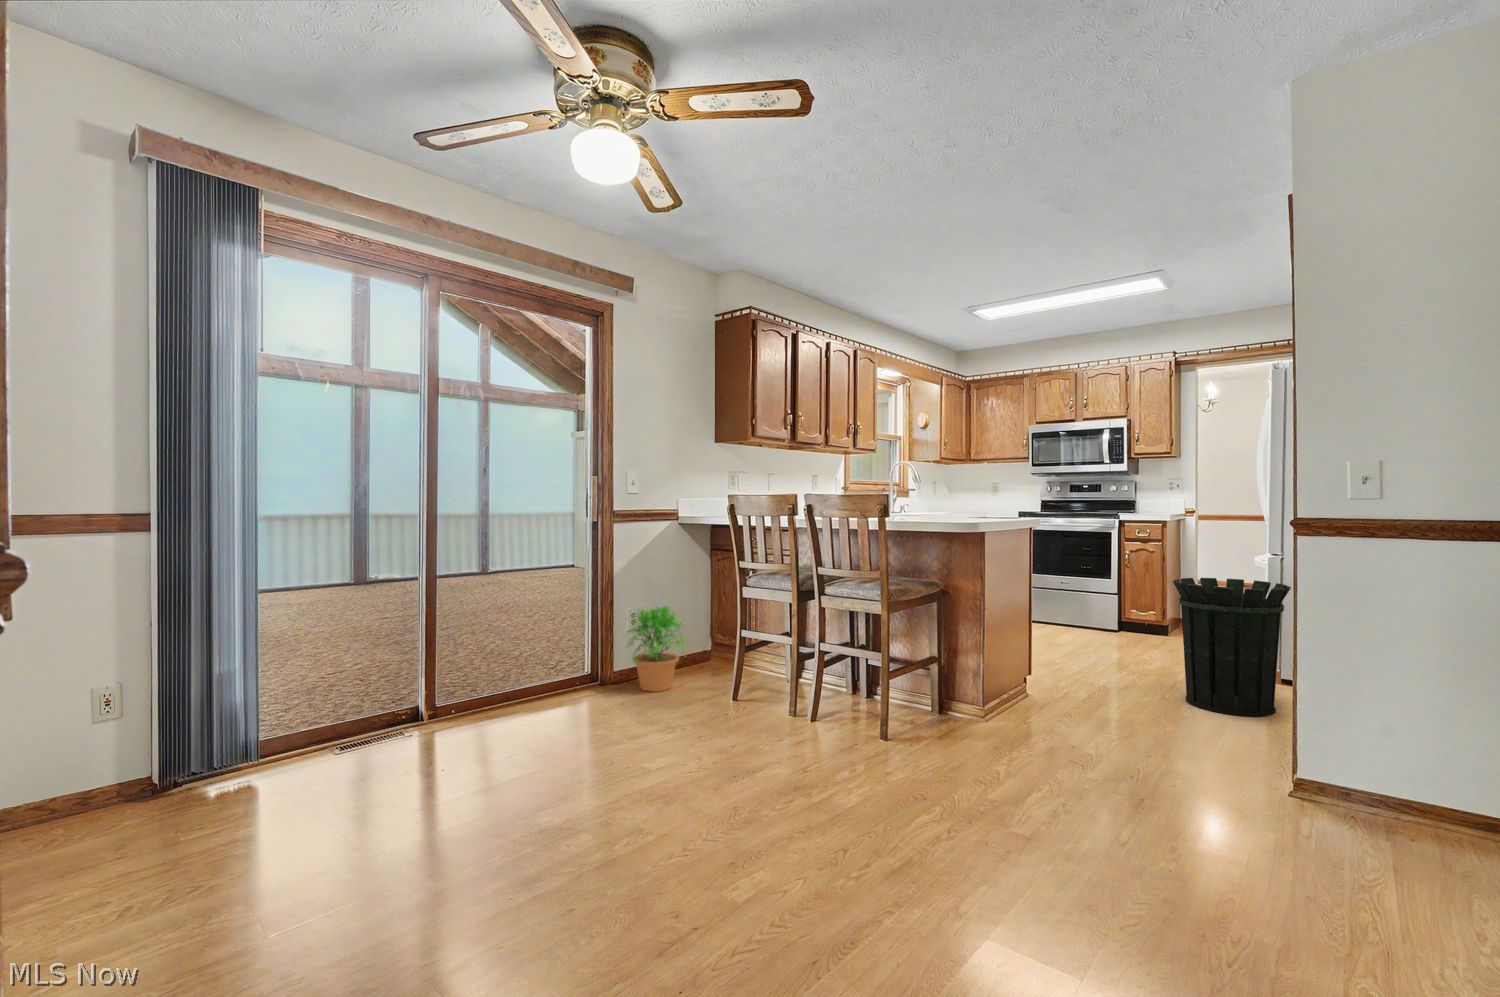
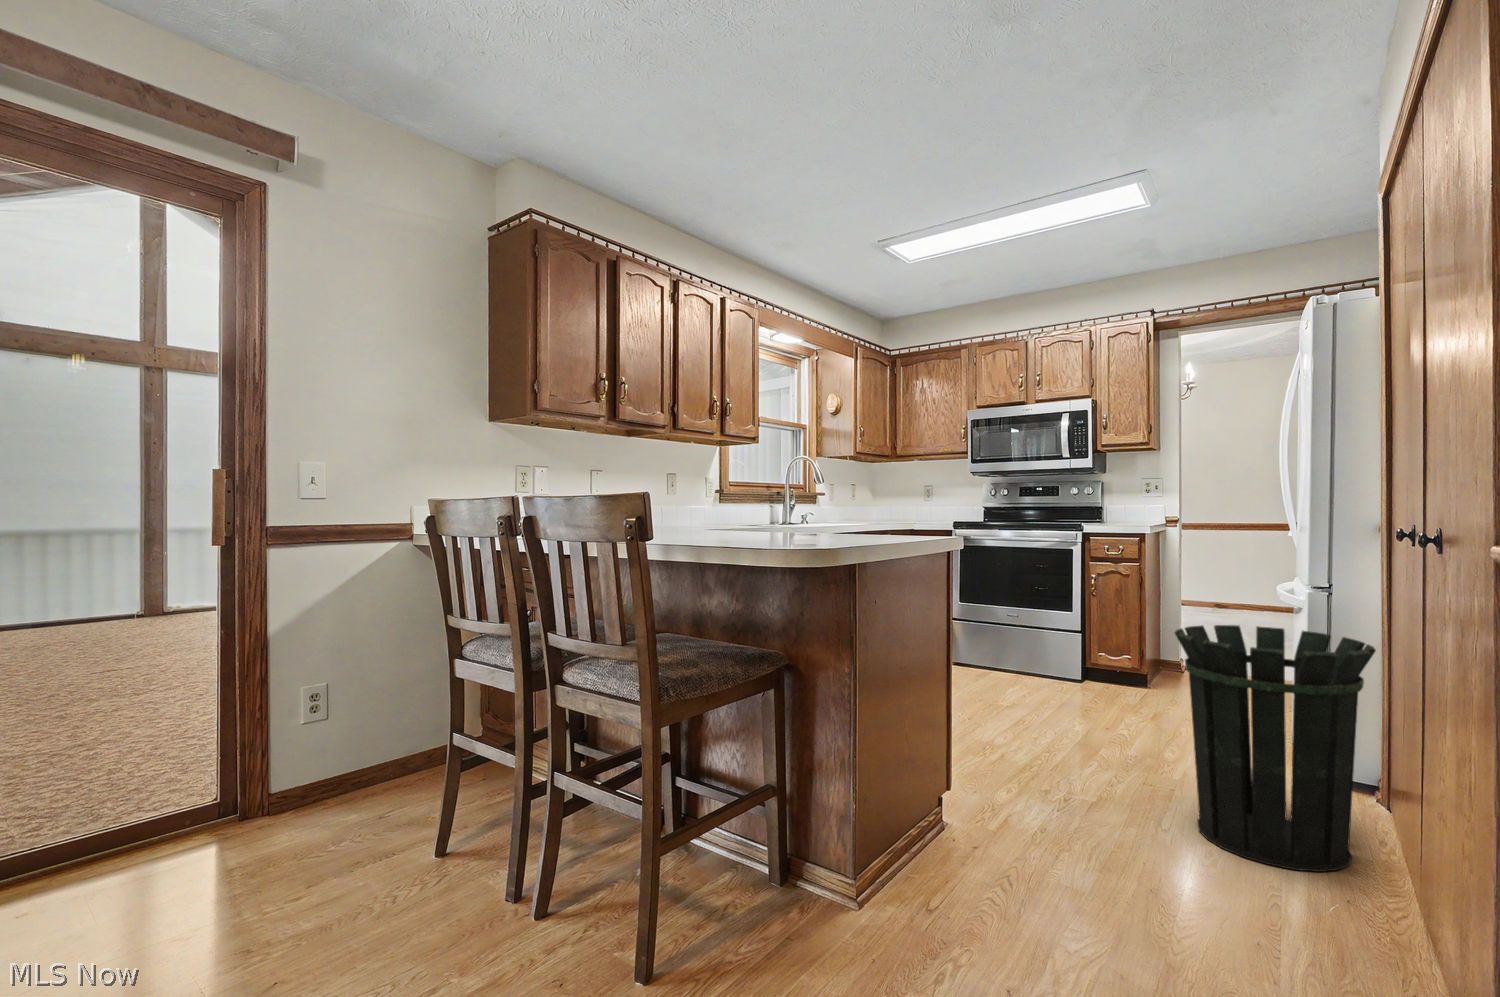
potted plant: present [627,606,684,692] -> none [266,676,402,829]

